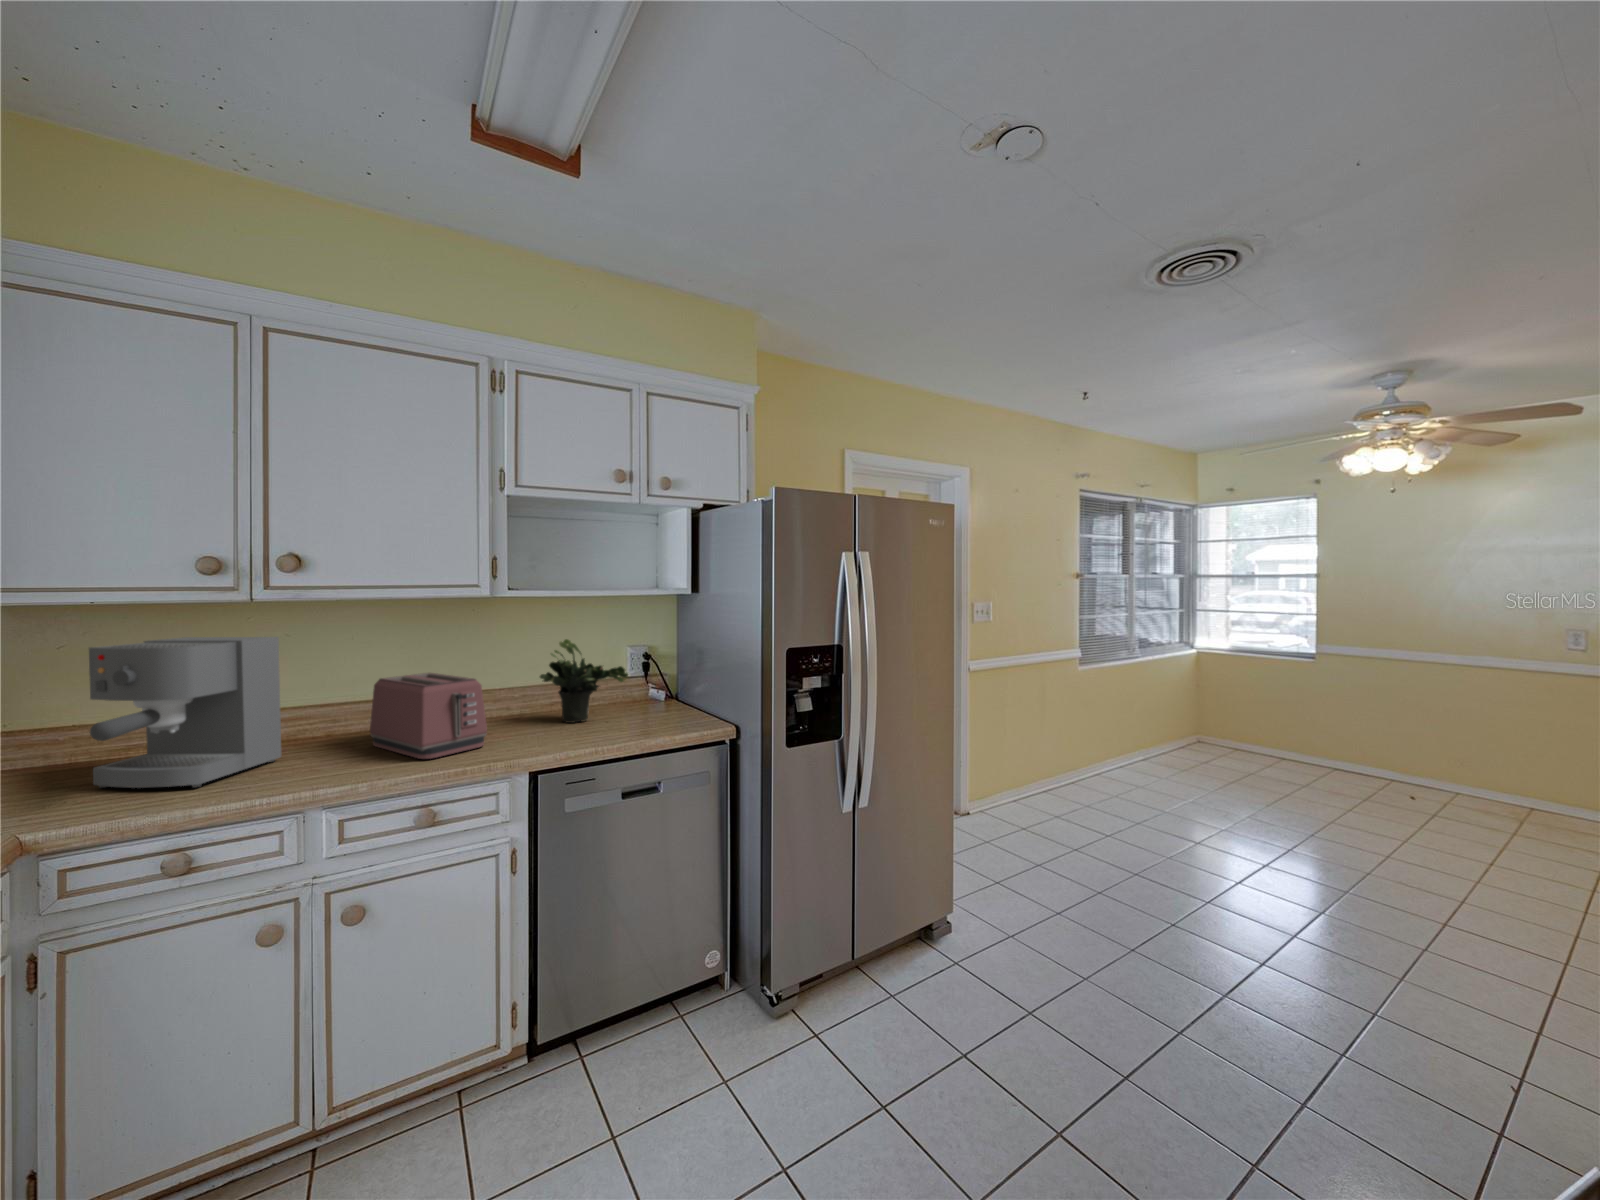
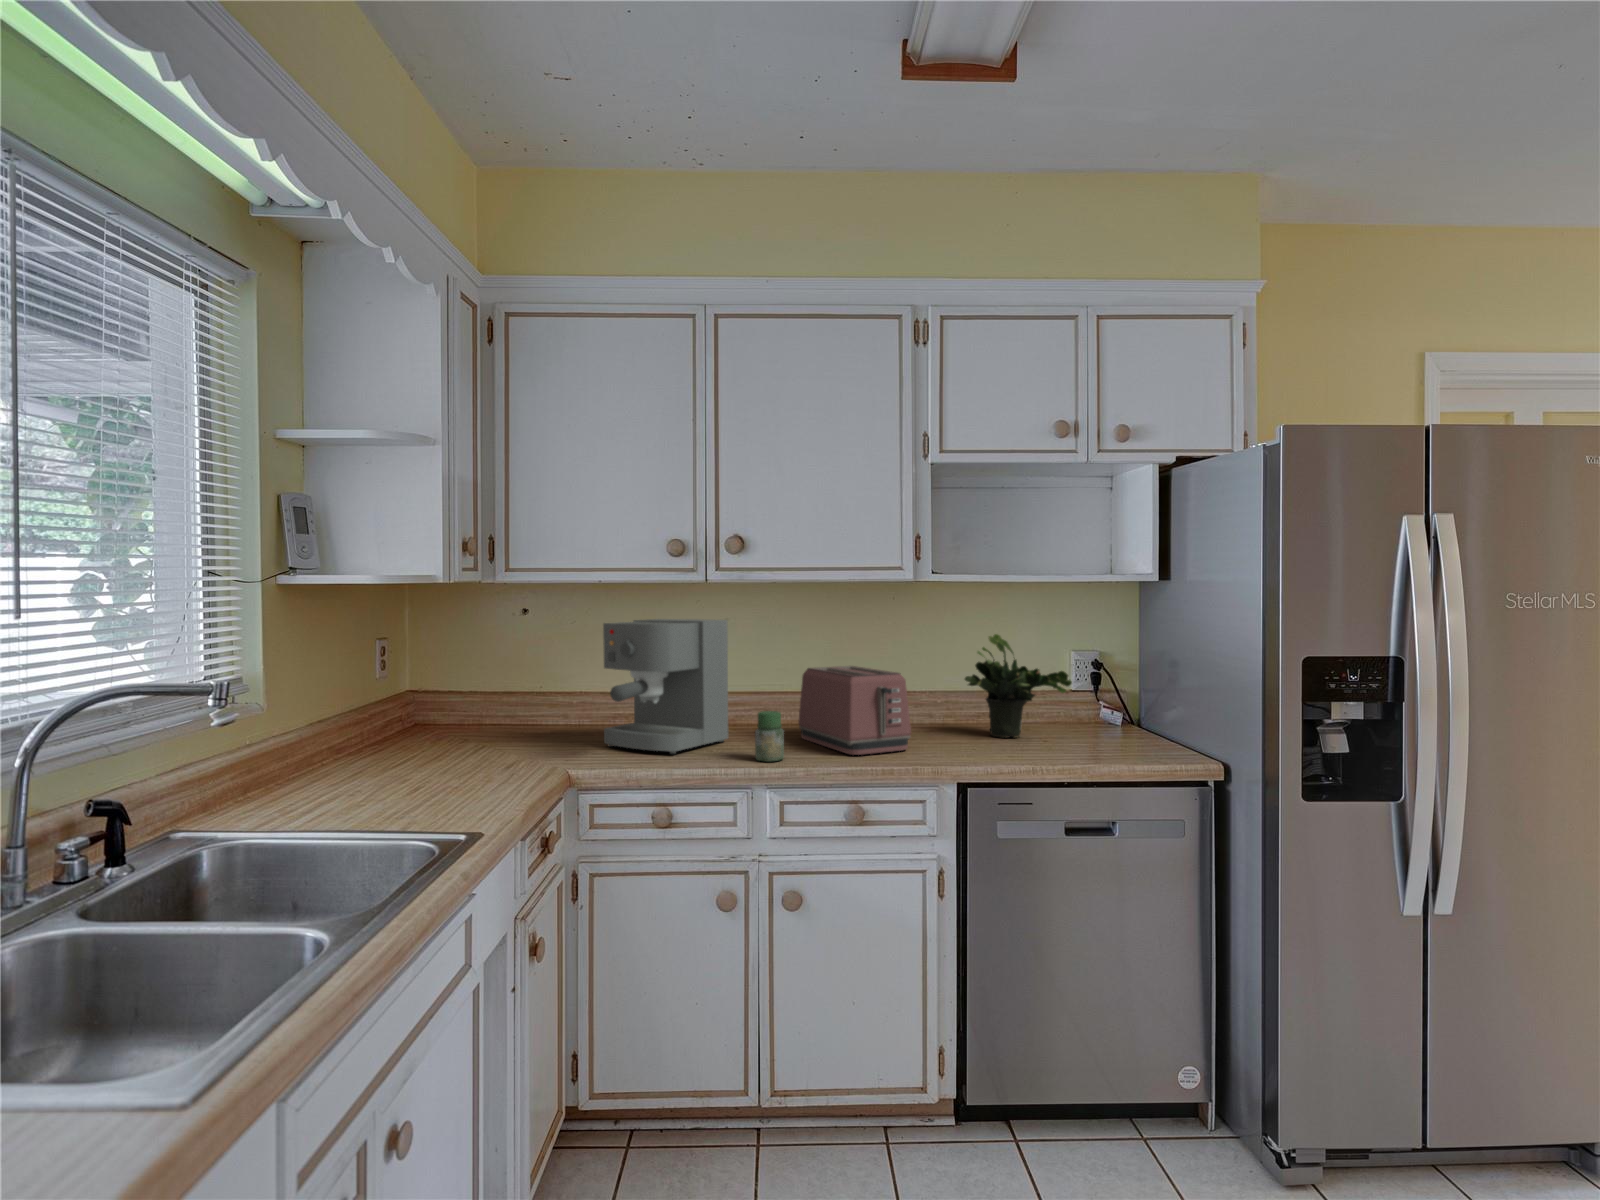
jar: none [308,728,345,781] -> present [755,711,784,762]

